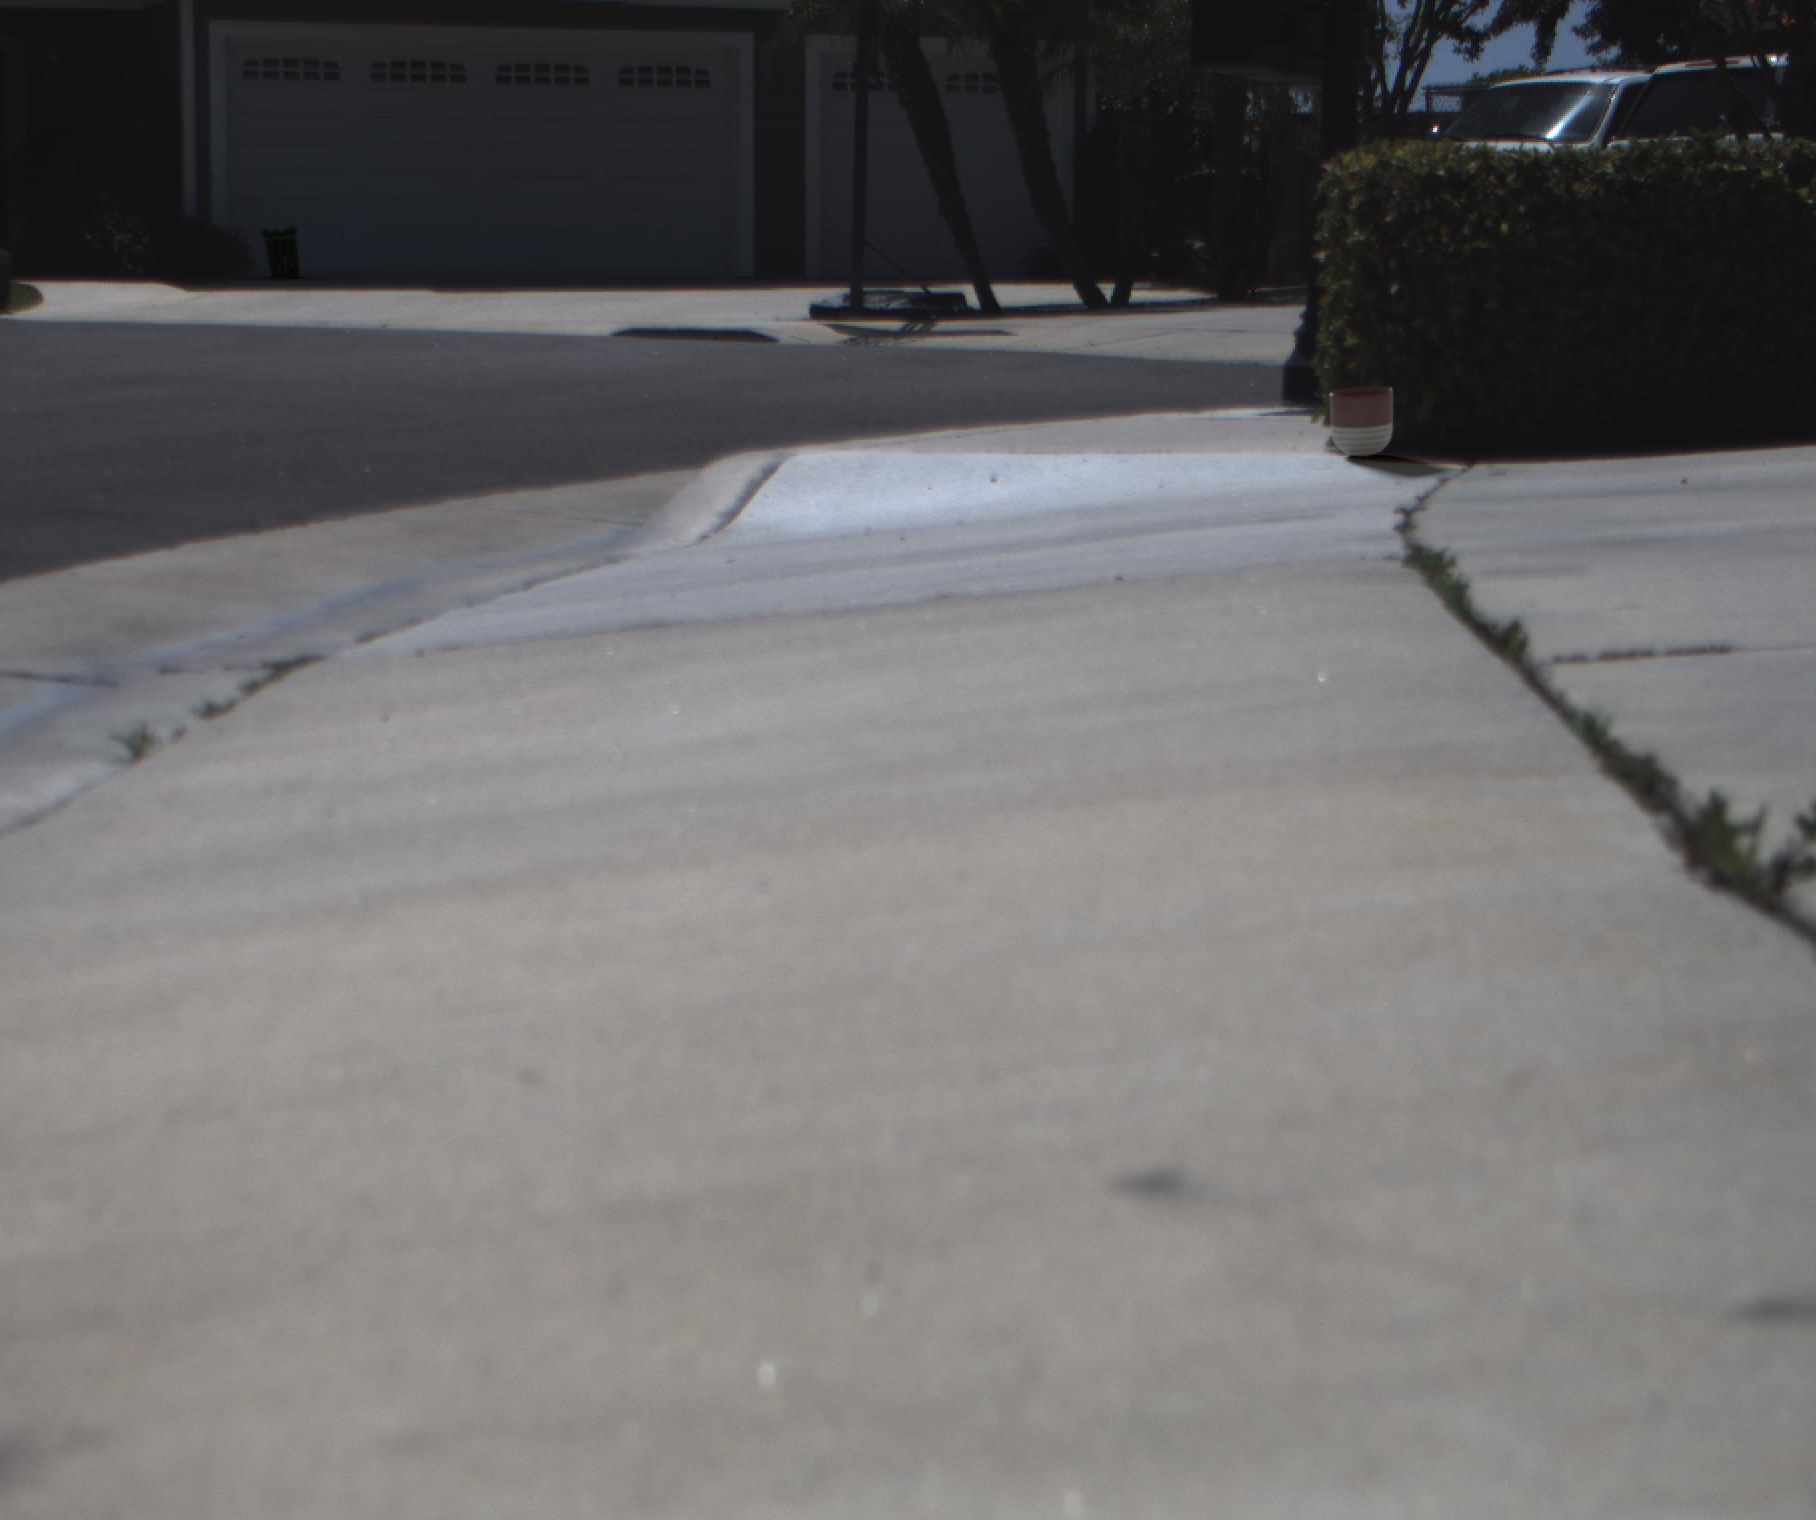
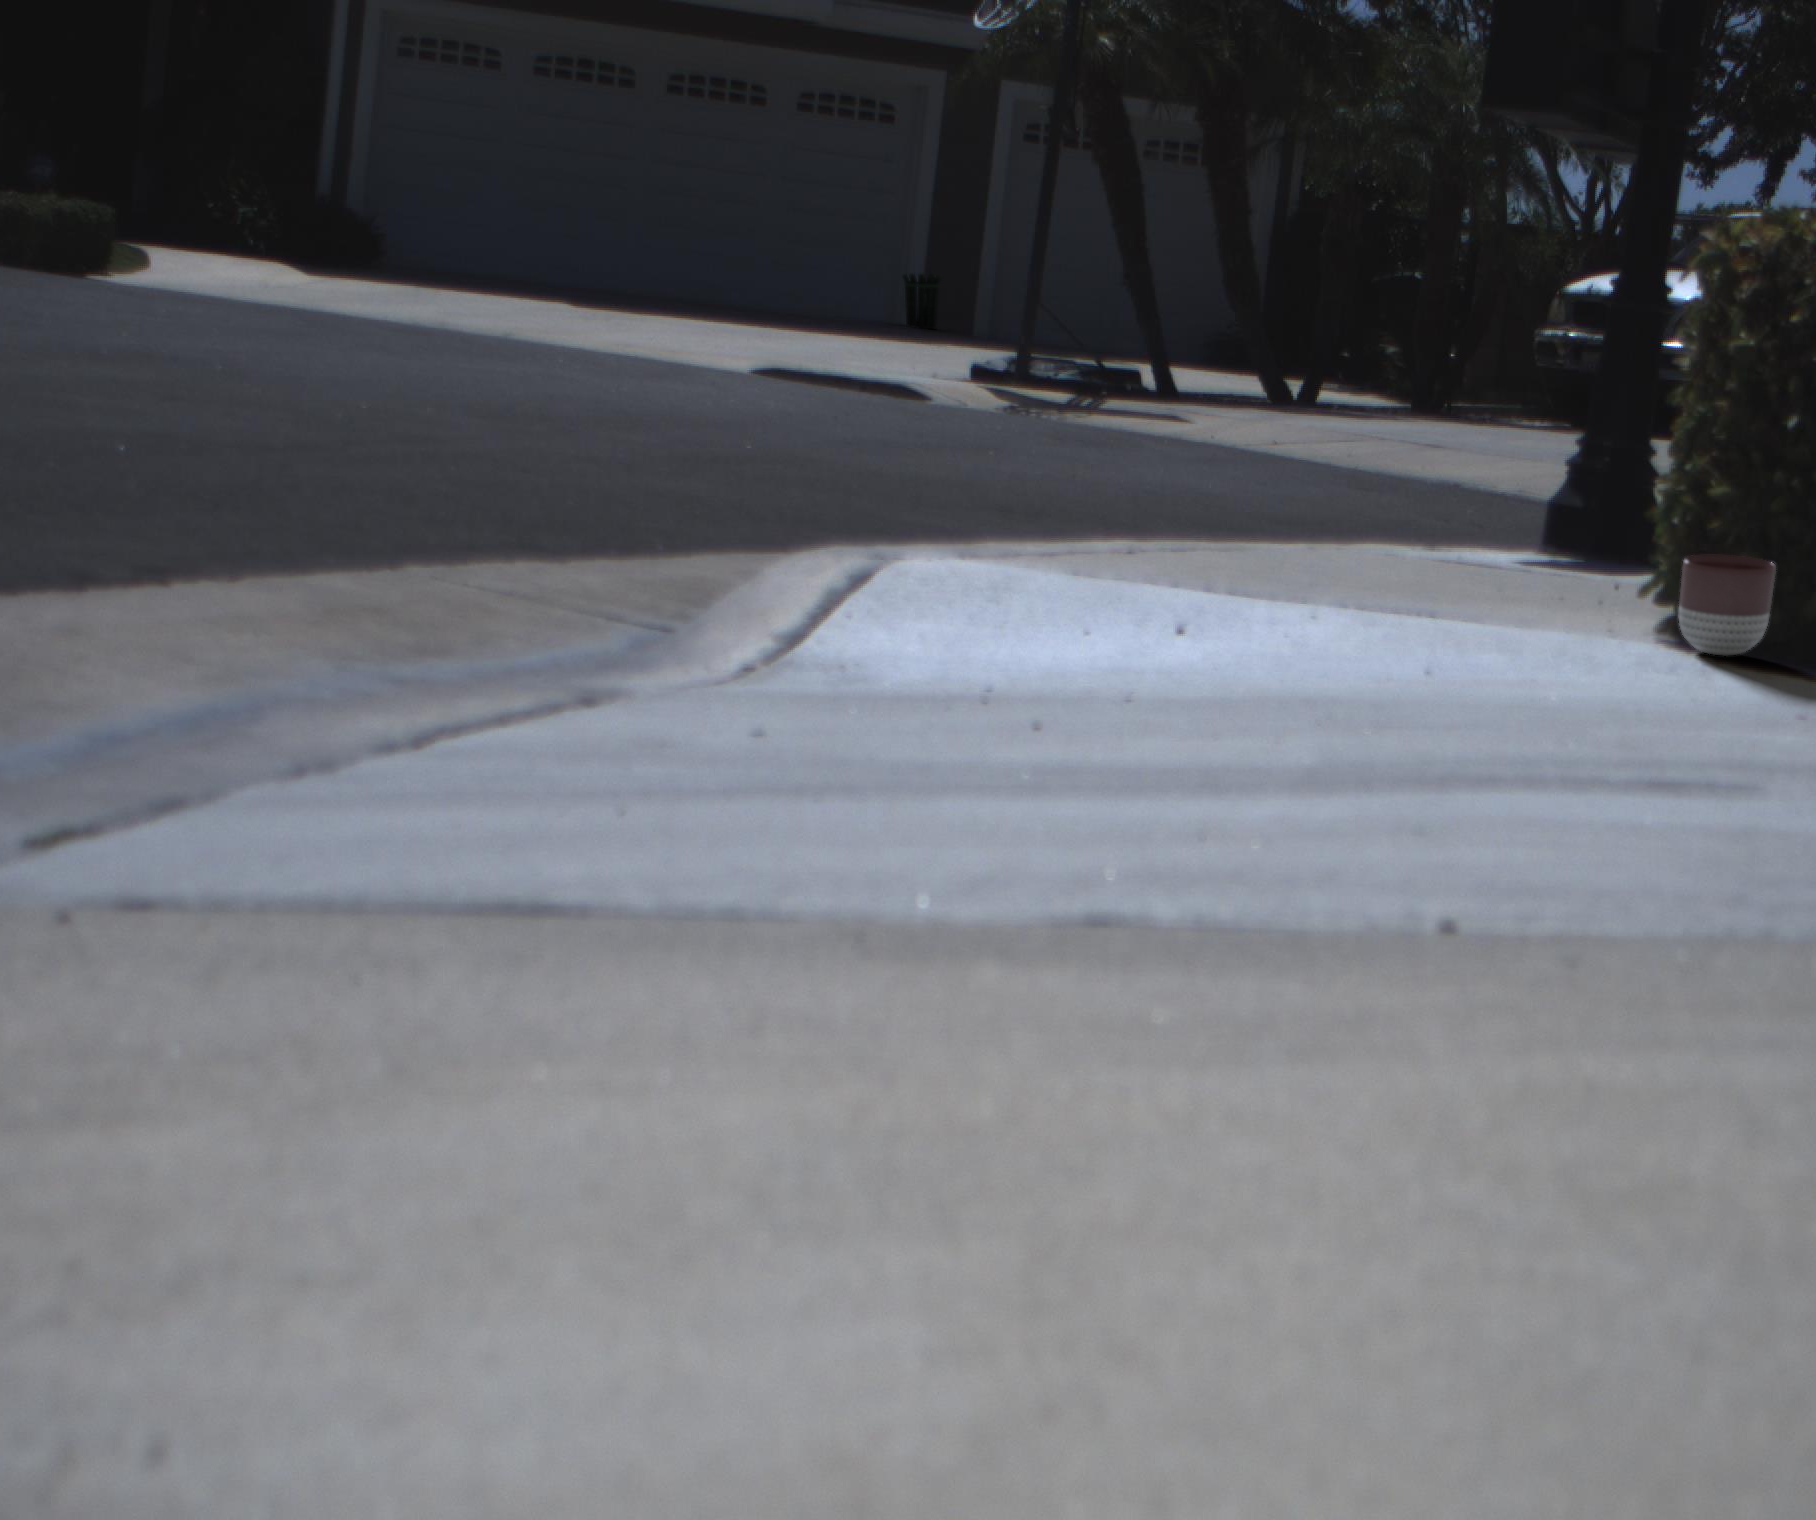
waste bin: present [261,226,300,279] -> present [902,274,942,329]

